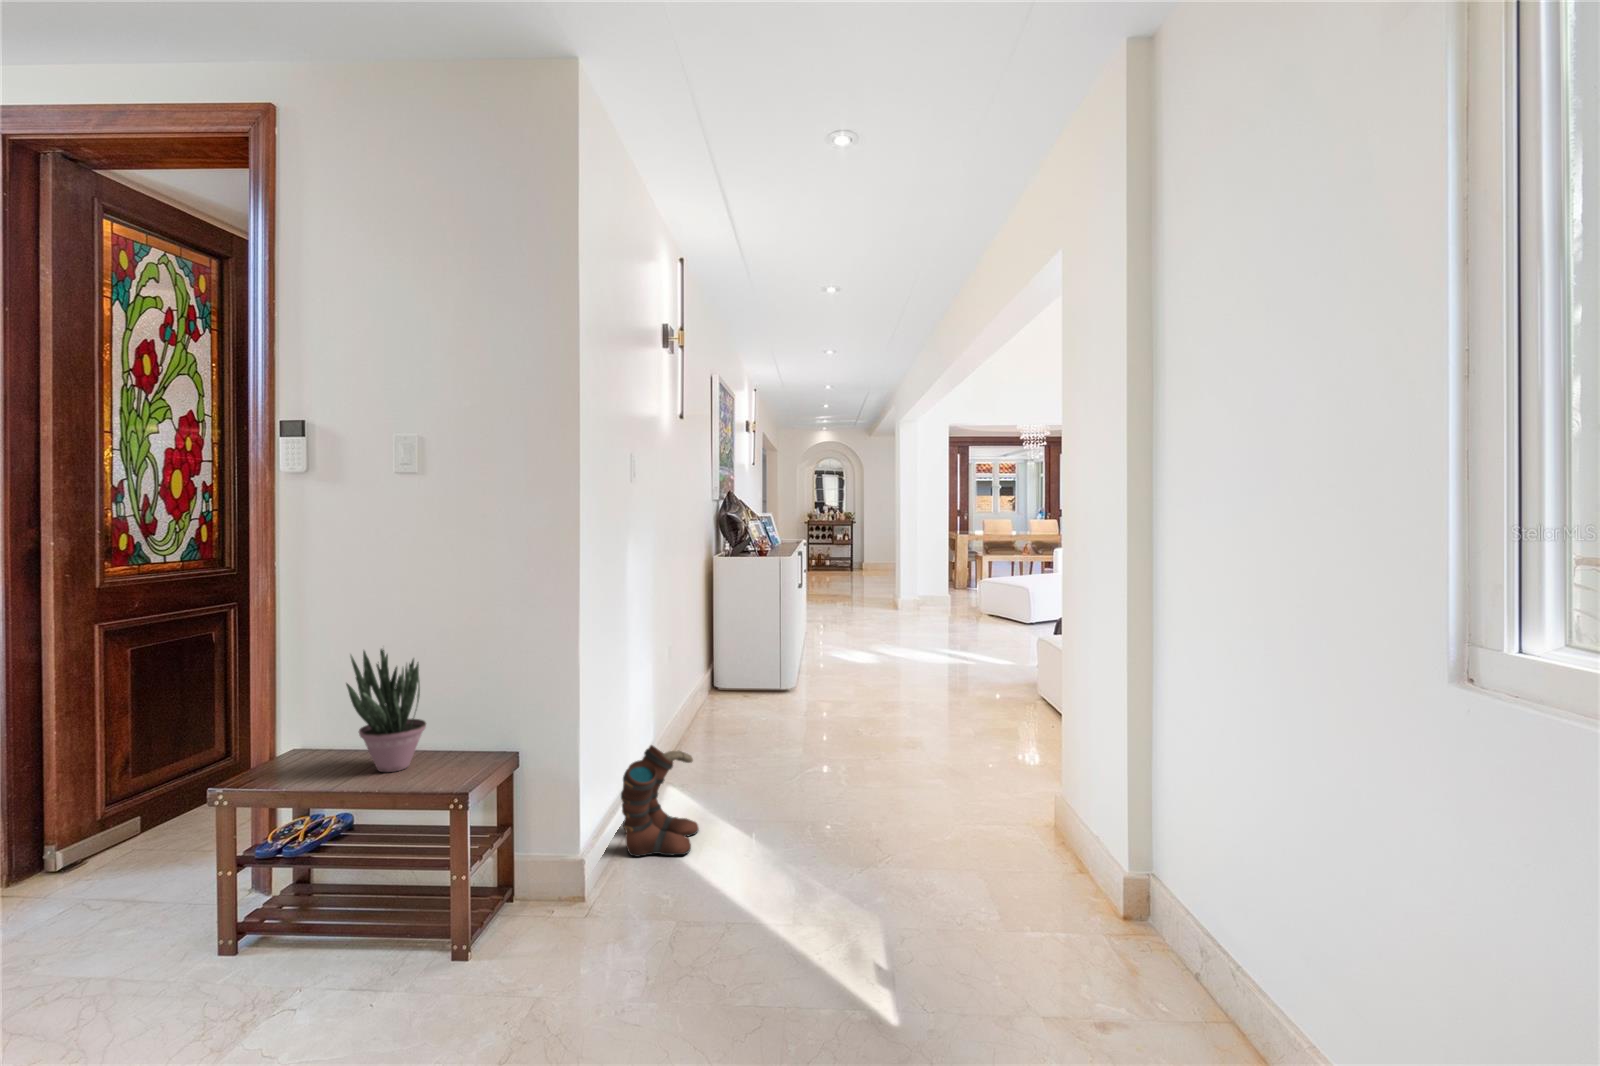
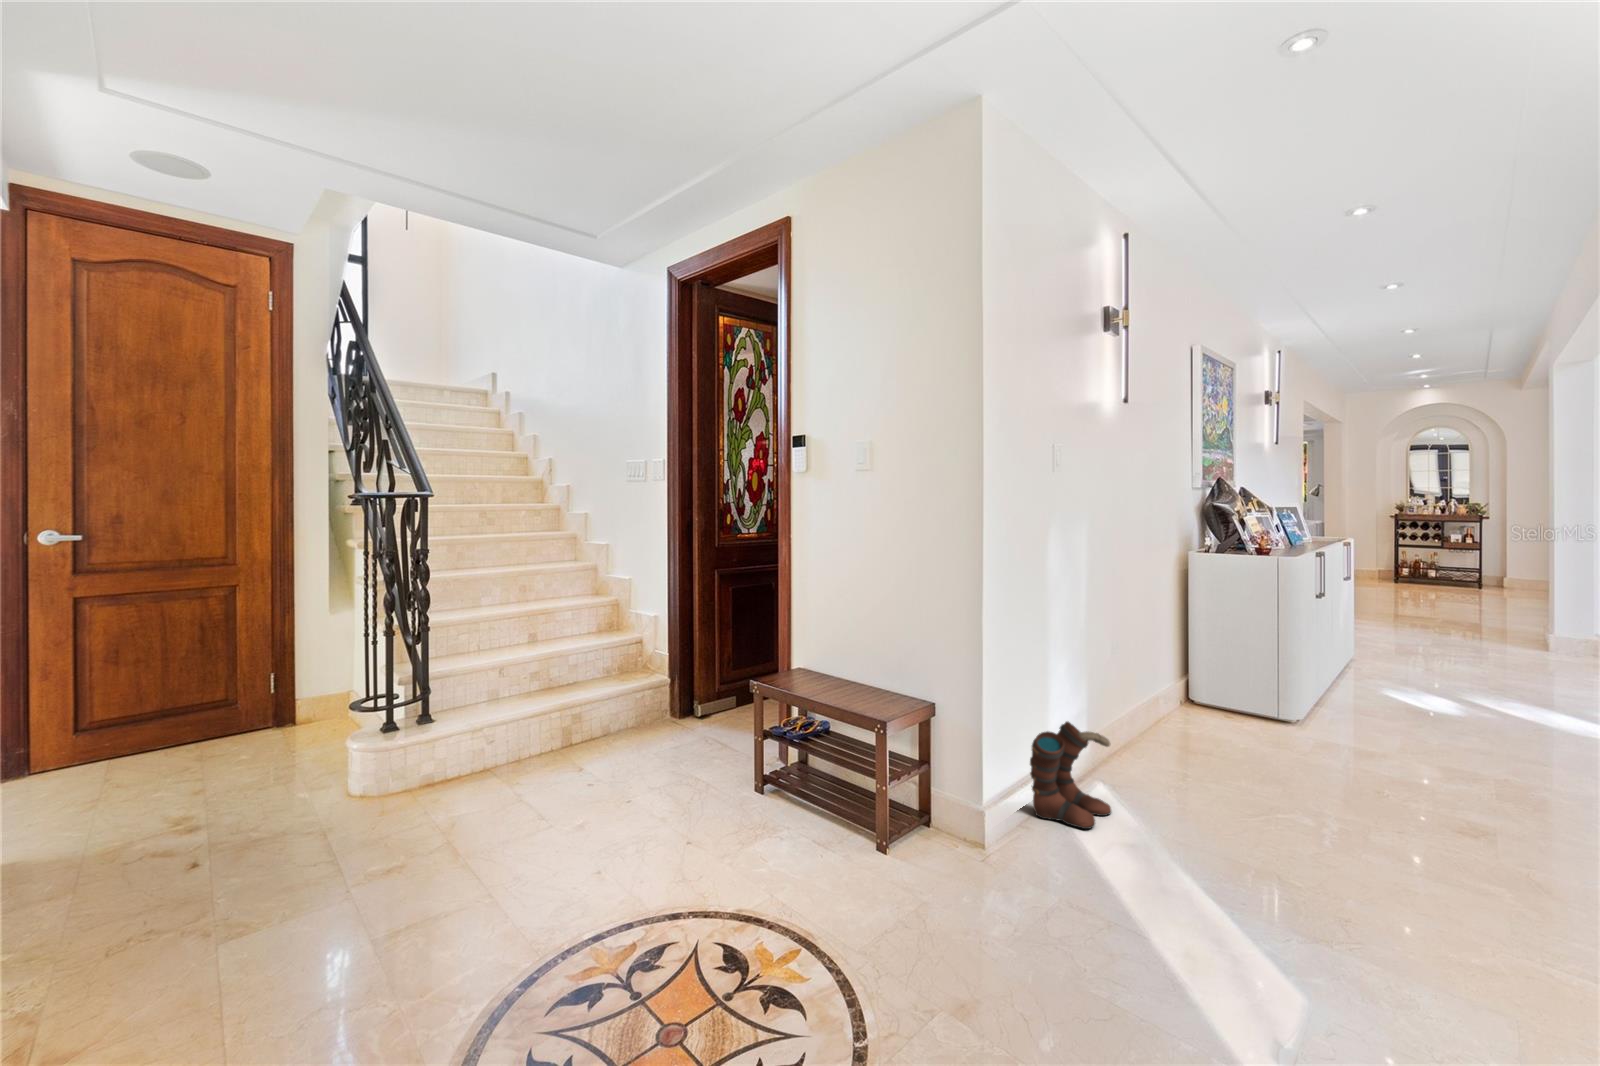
potted plant: present [346,649,426,772] -> none [815,601,869,695]

